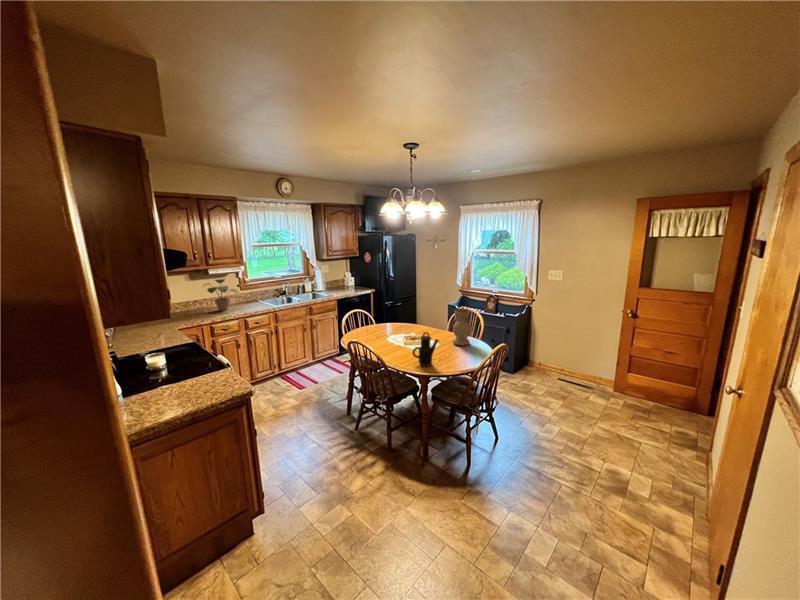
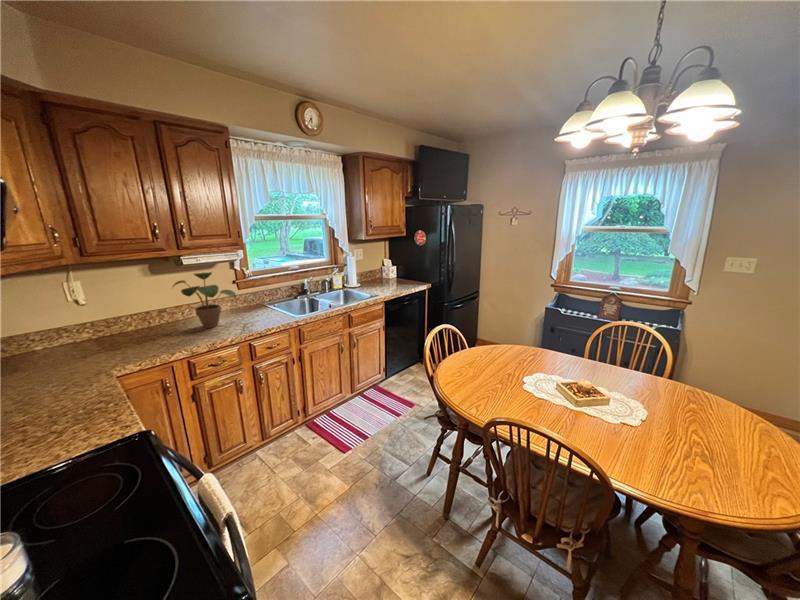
vase: present [452,309,472,346] -> none [667,336,731,412]
teapot: present [413,332,439,367] -> none [674,415,770,497]

